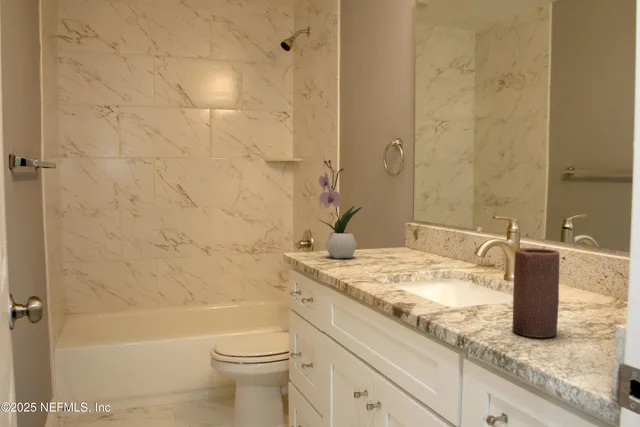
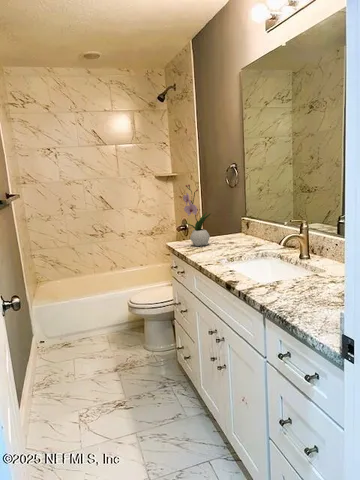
candle: present [513,248,560,337] -> none [294,251,321,306]

